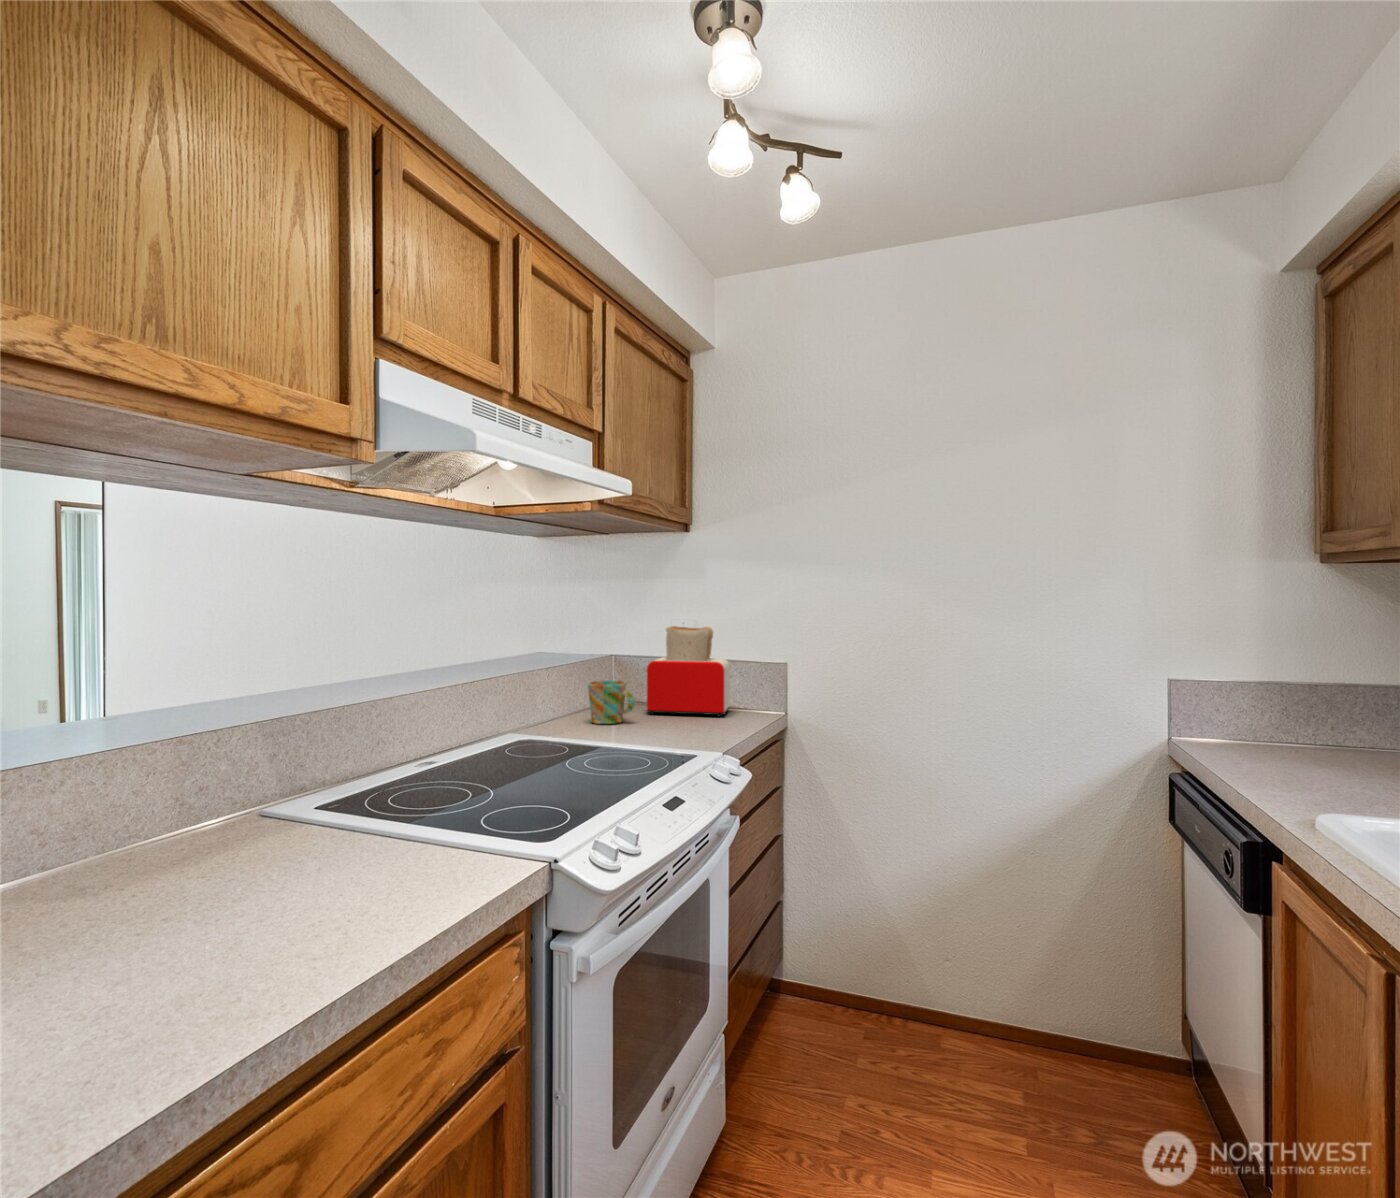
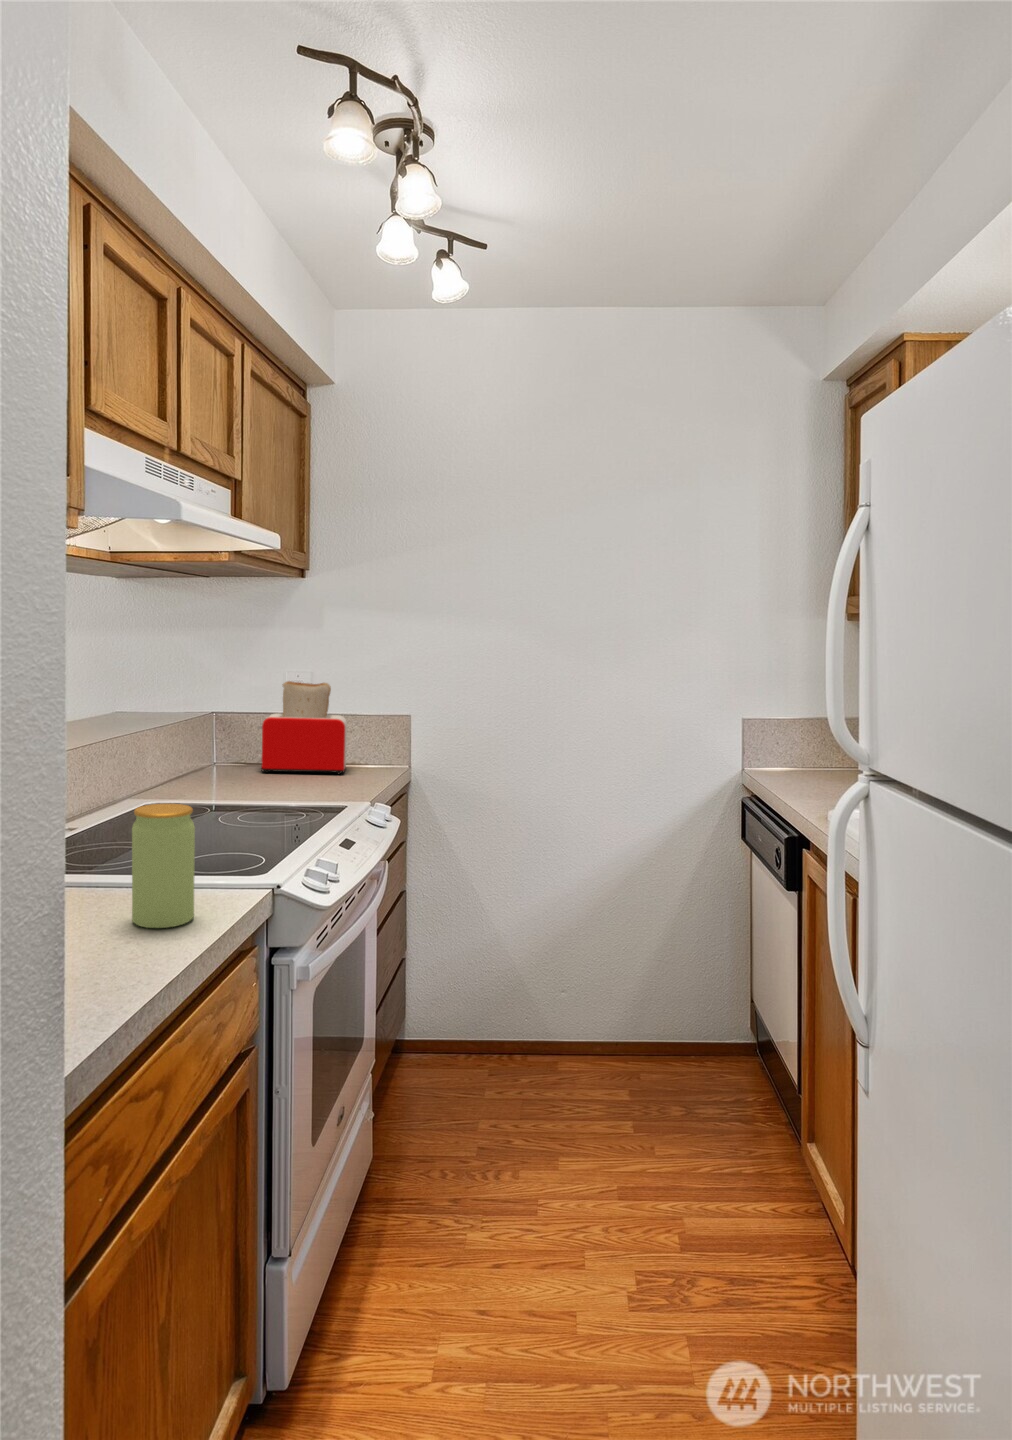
mug: present [588,681,635,724] -> none [204,738,256,783]
jar: none [353,754,431,913] -> present [132,804,195,928]

